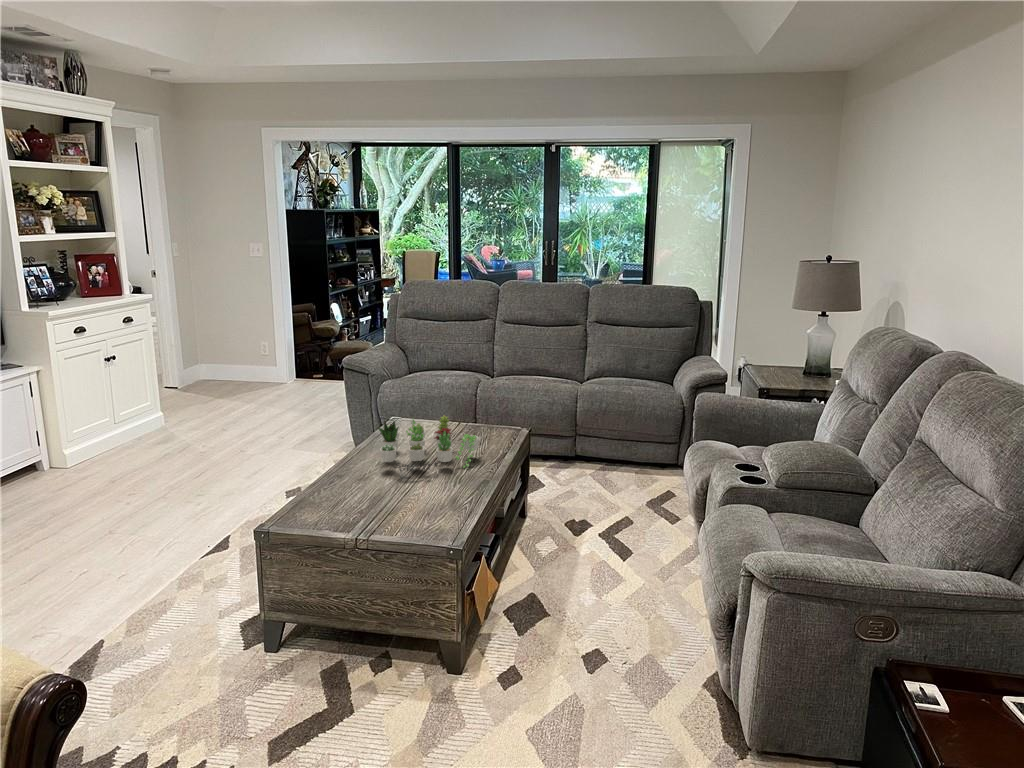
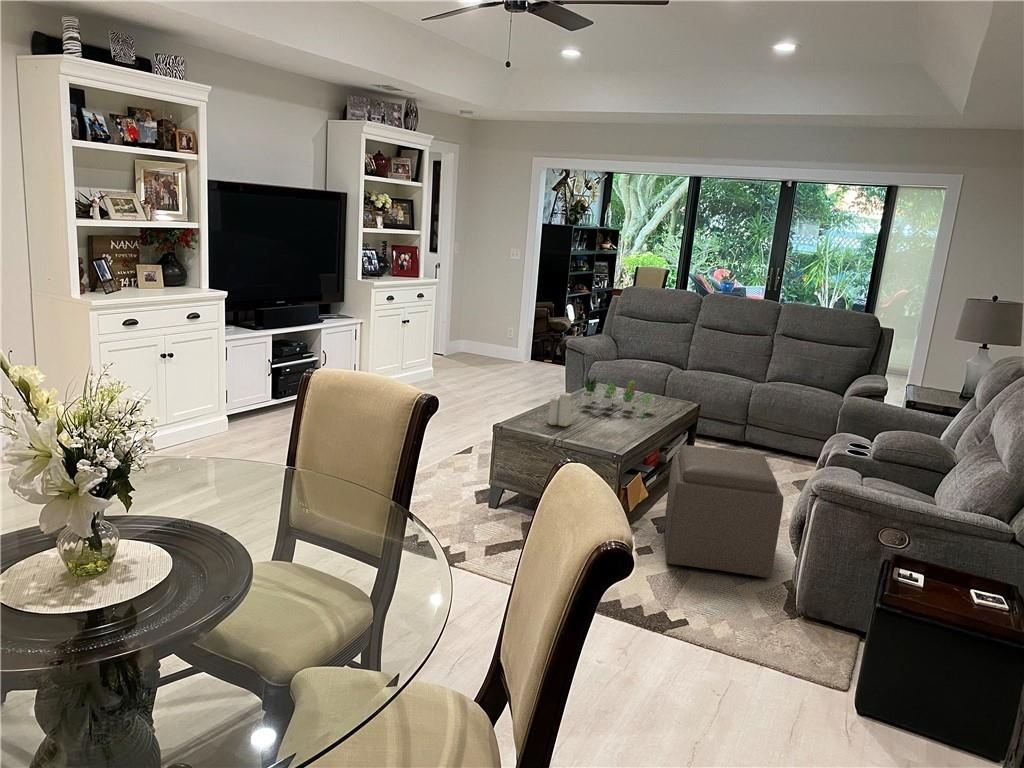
candle: none [337,457,375,511] -> present [547,393,572,426]
ottoman: none [524,505,697,698] -> present [665,445,784,578]

